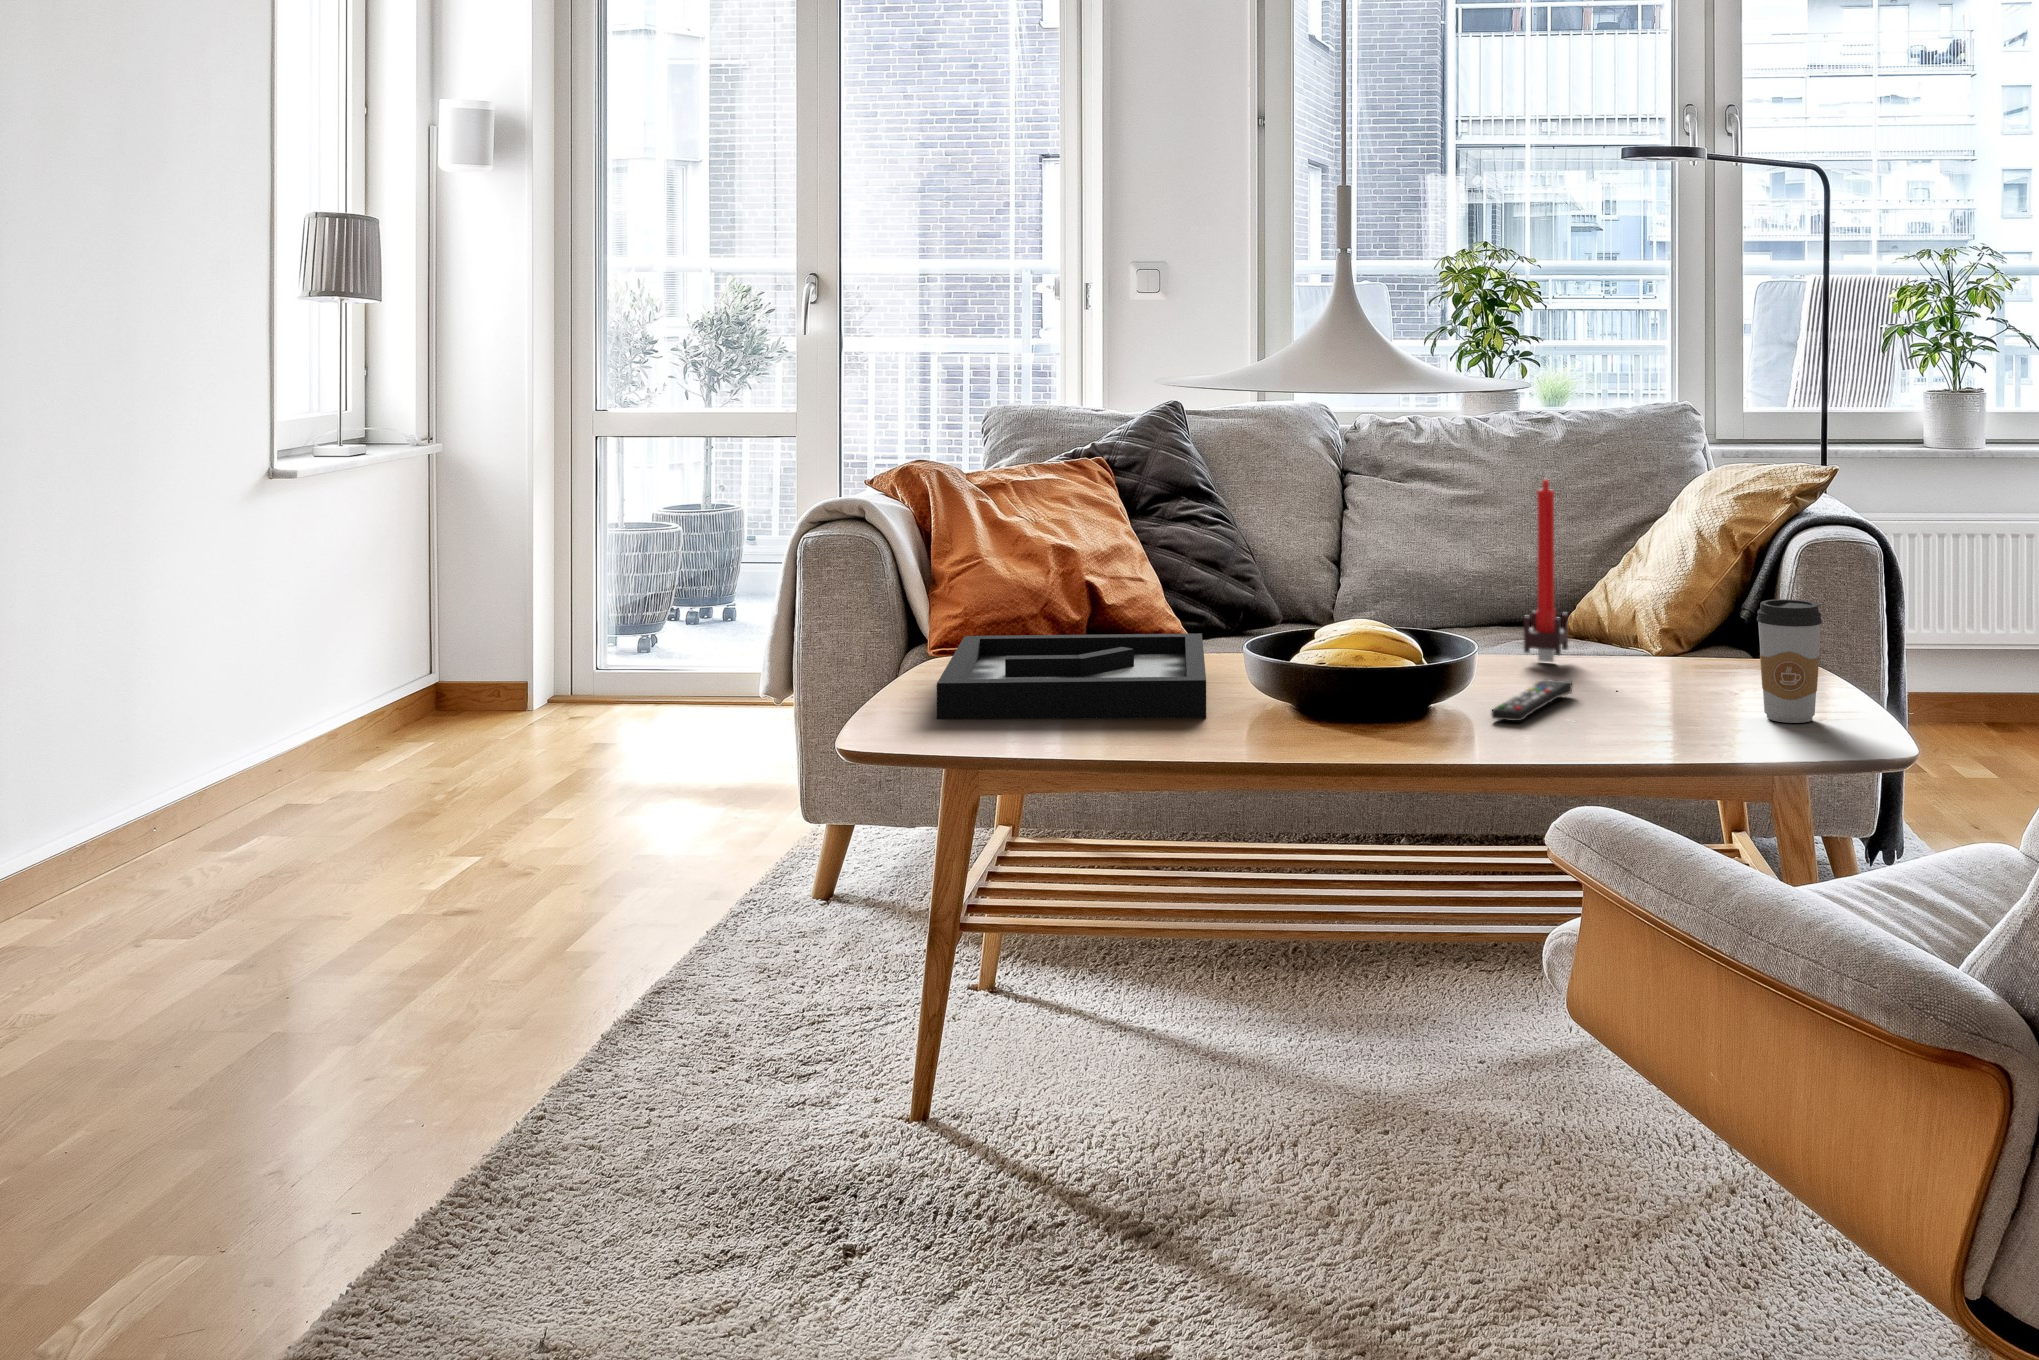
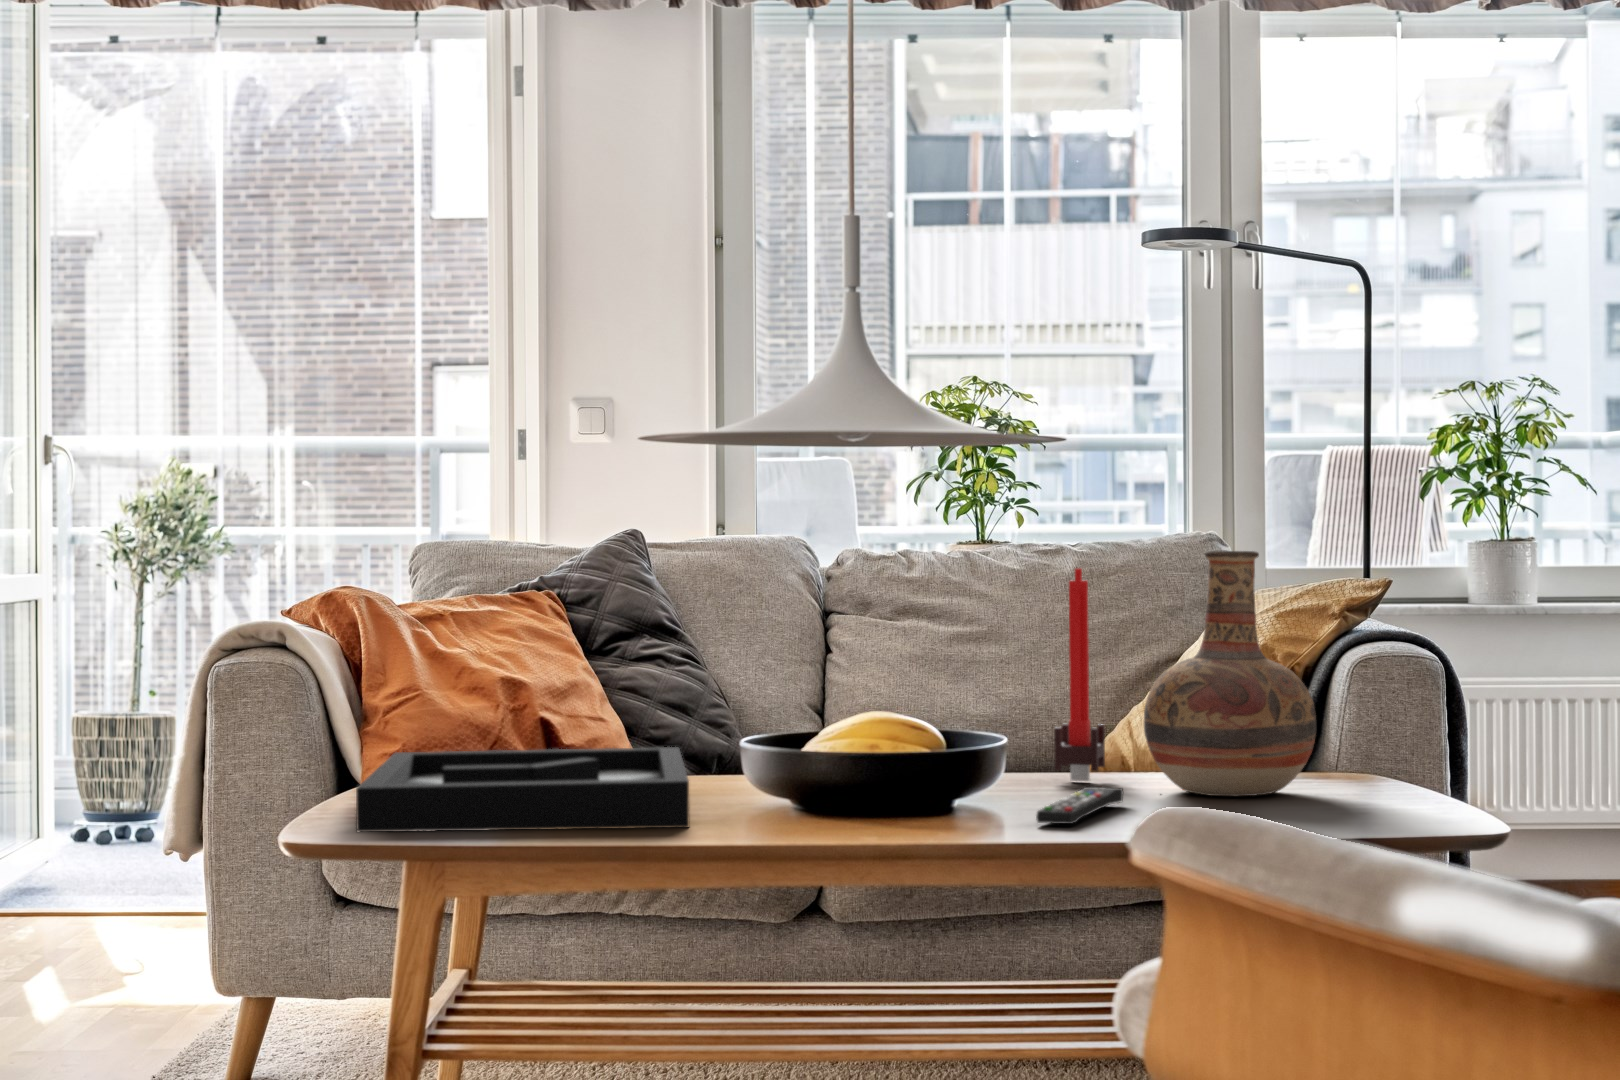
vase: none [1596,473,1743,686] -> present [1144,551,1316,796]
coffee cup: present [1757,599,1822,723] -> none [1350,679,1429,822]

